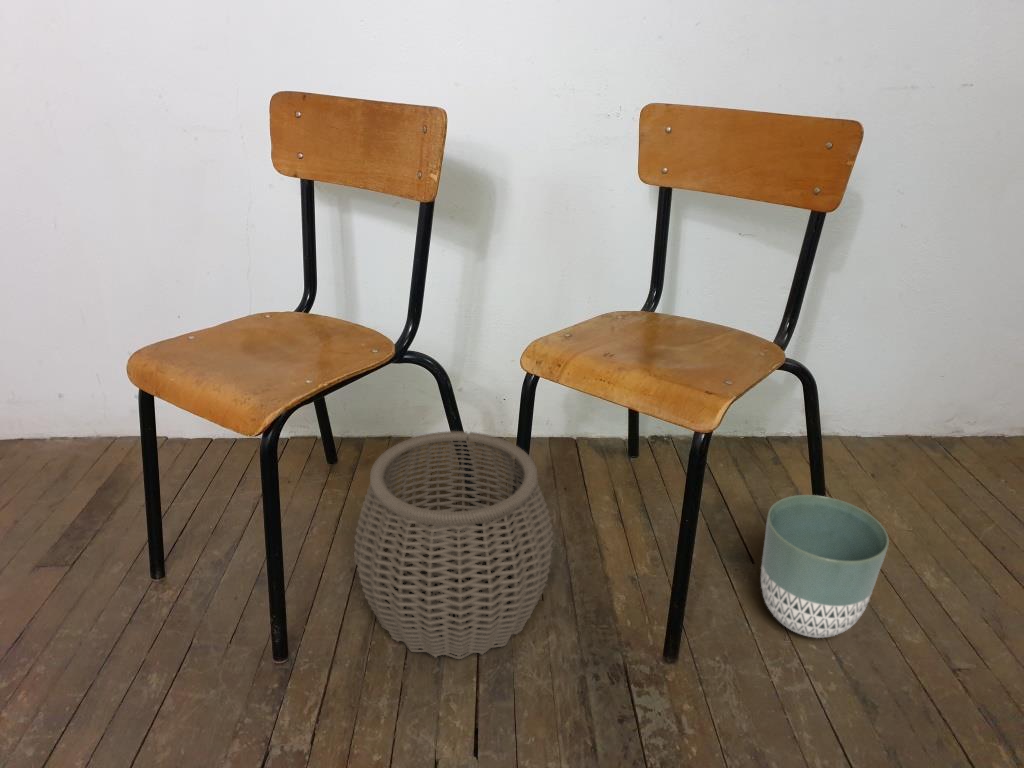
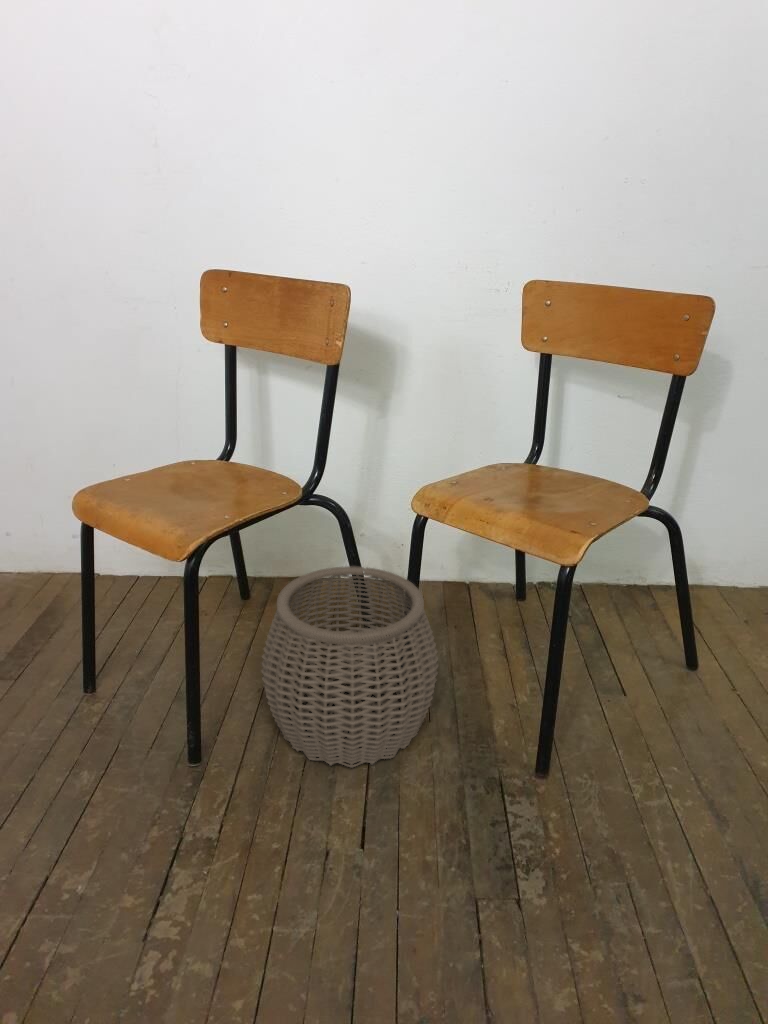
planter: present [761,495,889,638] -> none [627,630,742,760]

